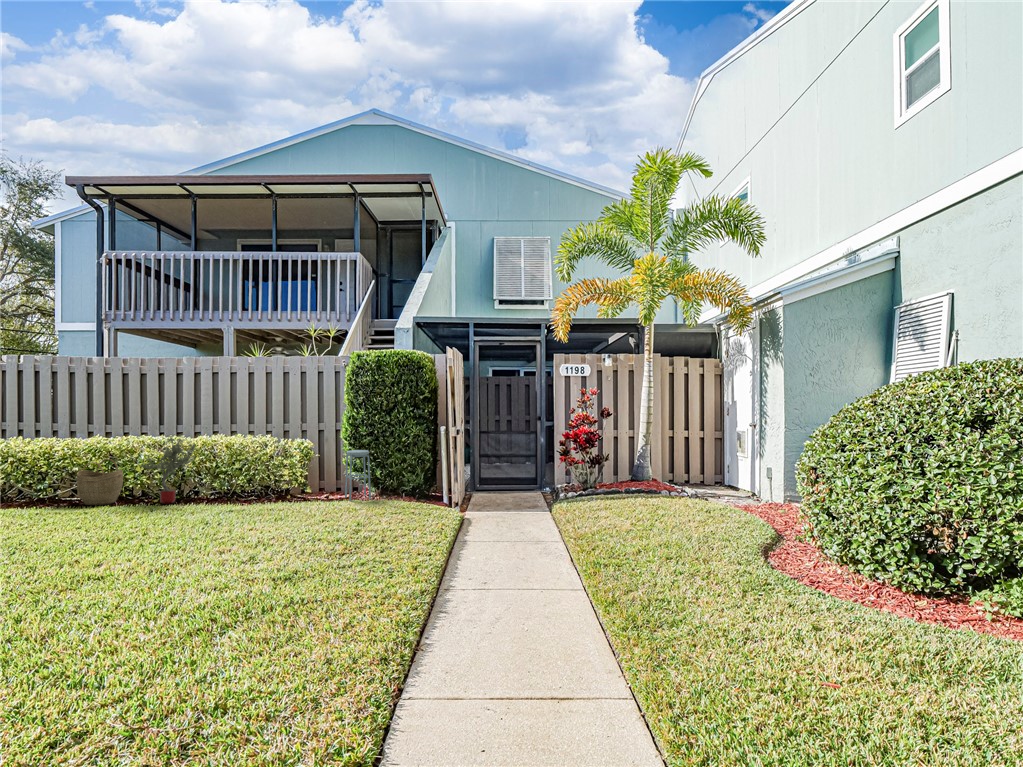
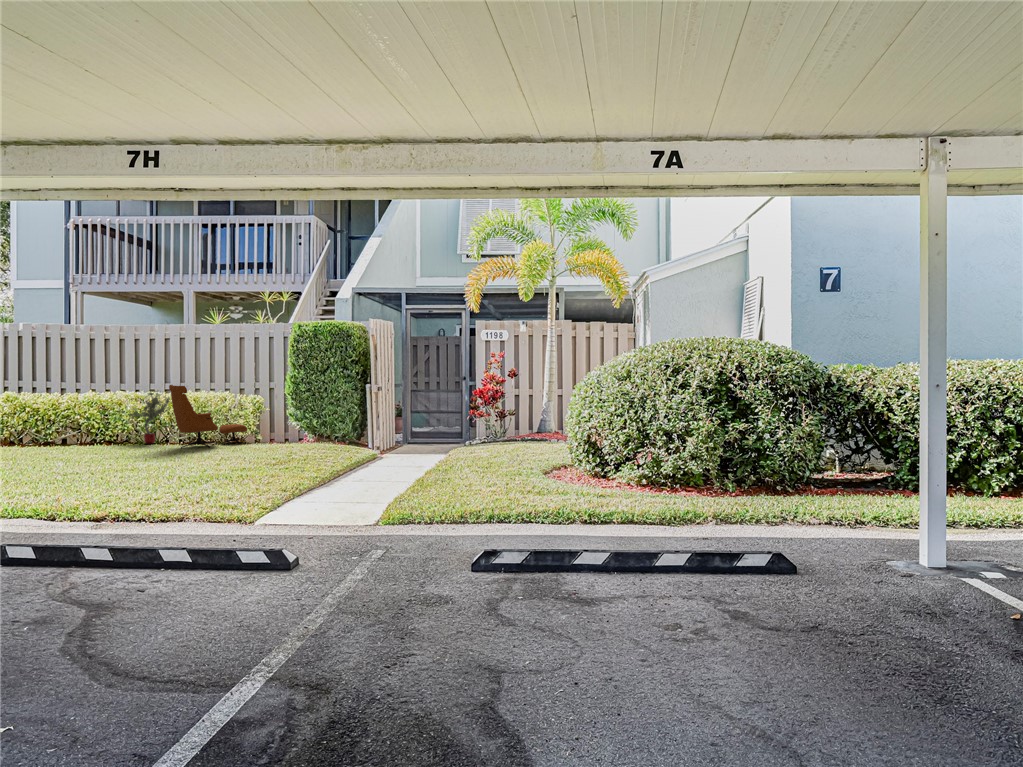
lounge chair: none [193,428,295,512] -> present [169,385,247,448]
stool: present [345,450,371,501] -> none [288,403,308,444]
woven basket: present [77,459,123,505] -> none [81,409,115,444]

